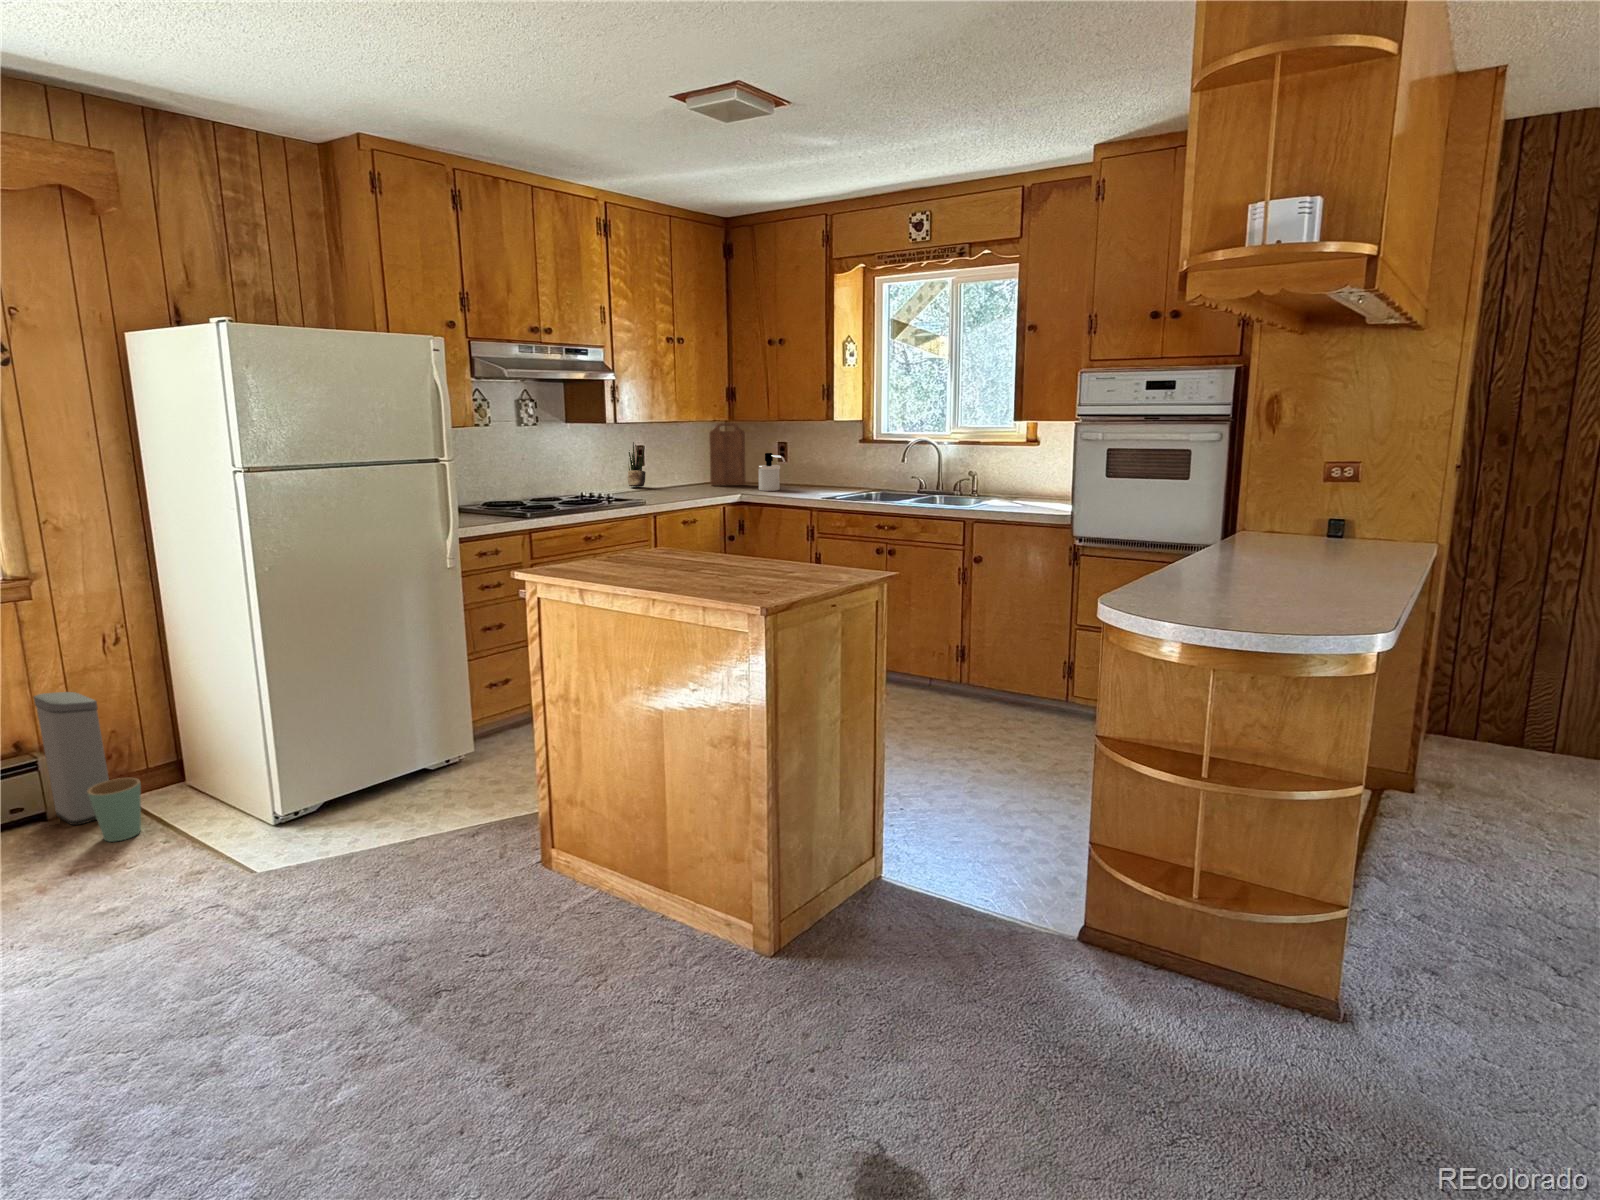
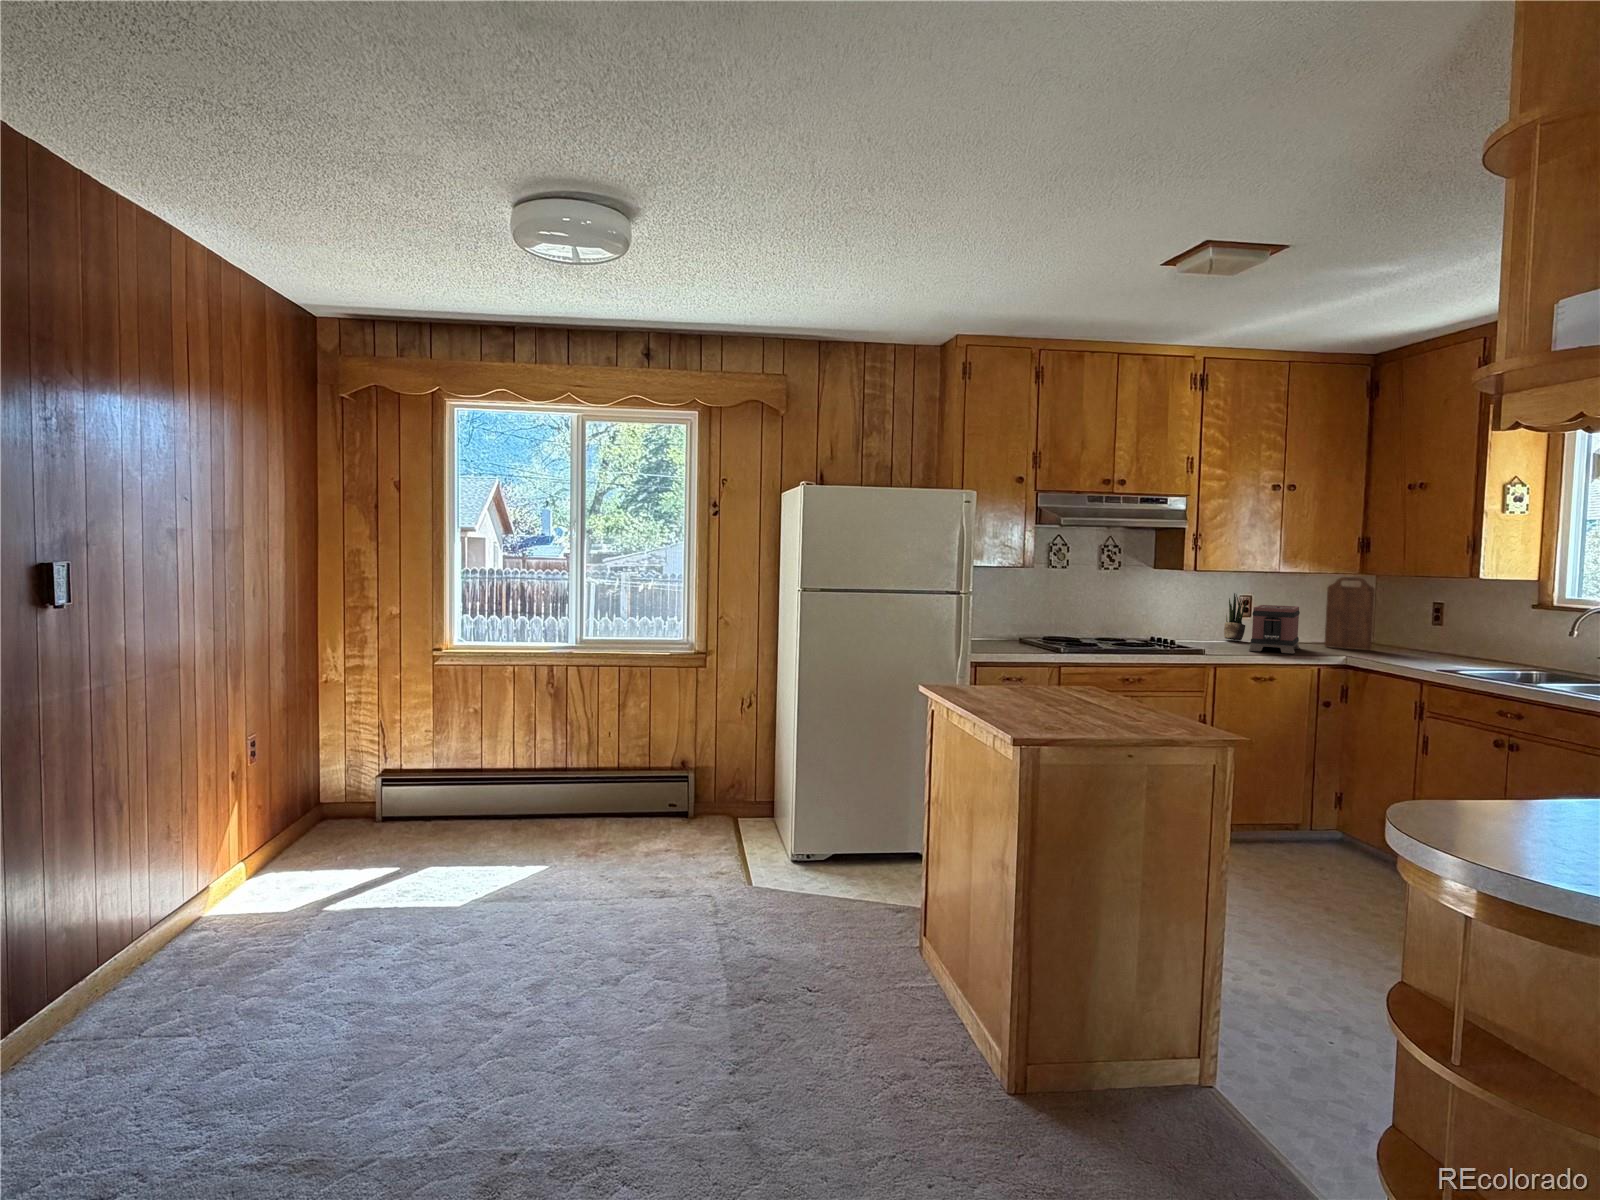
toaster: none [663,451,708,495] -> present [1249,605,1300,654]
soap dispenser: present [758,453,785,491] -> none [1373,614,1405,659]
trash can: present [34,692,141,842] -> none [693,732,726,842]

